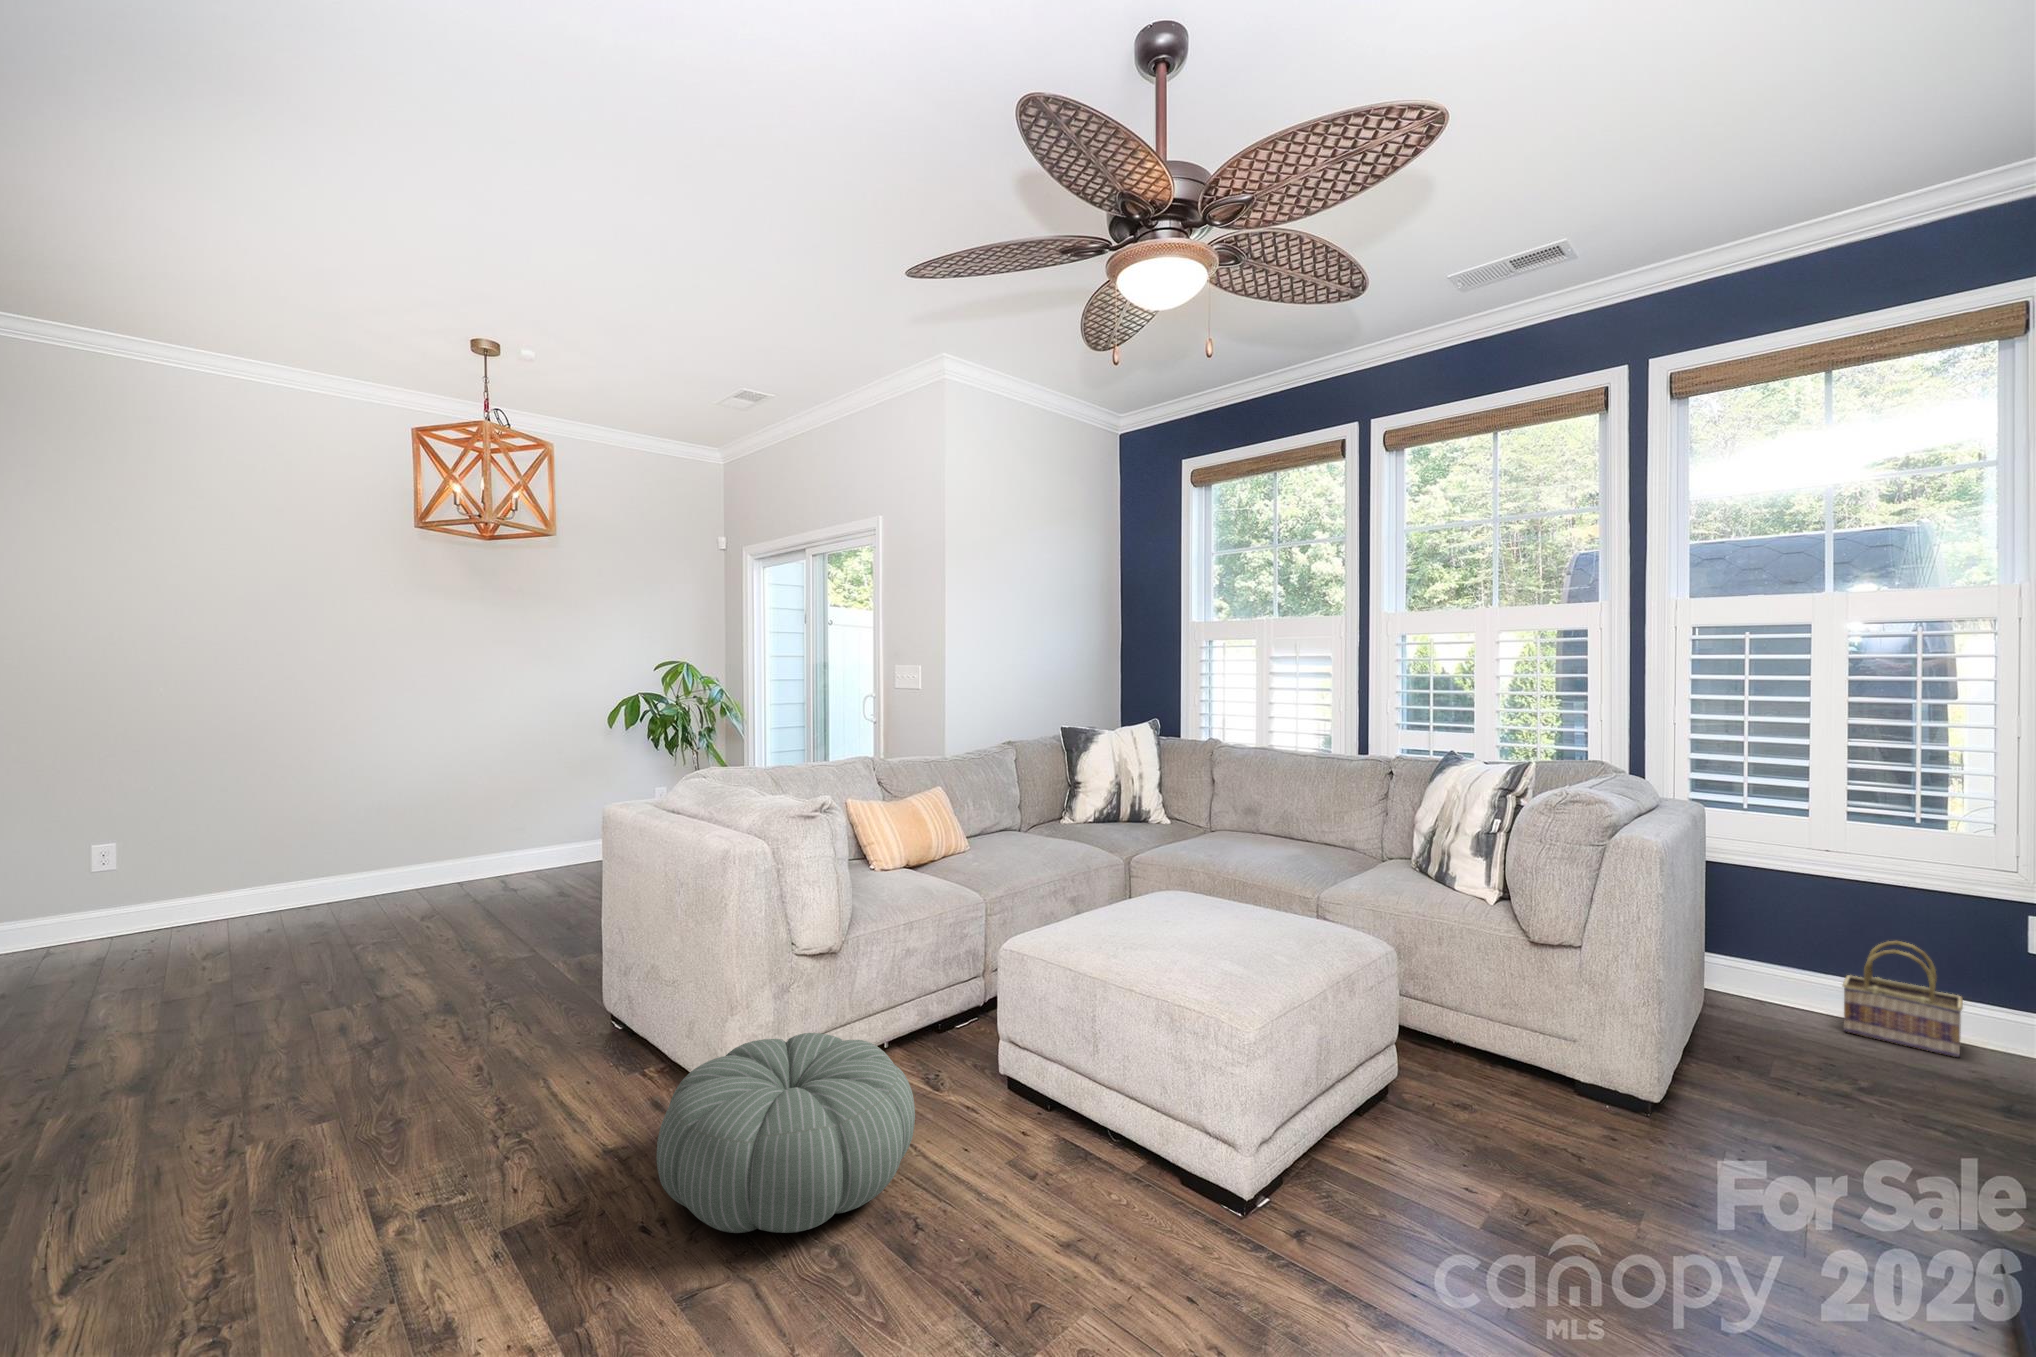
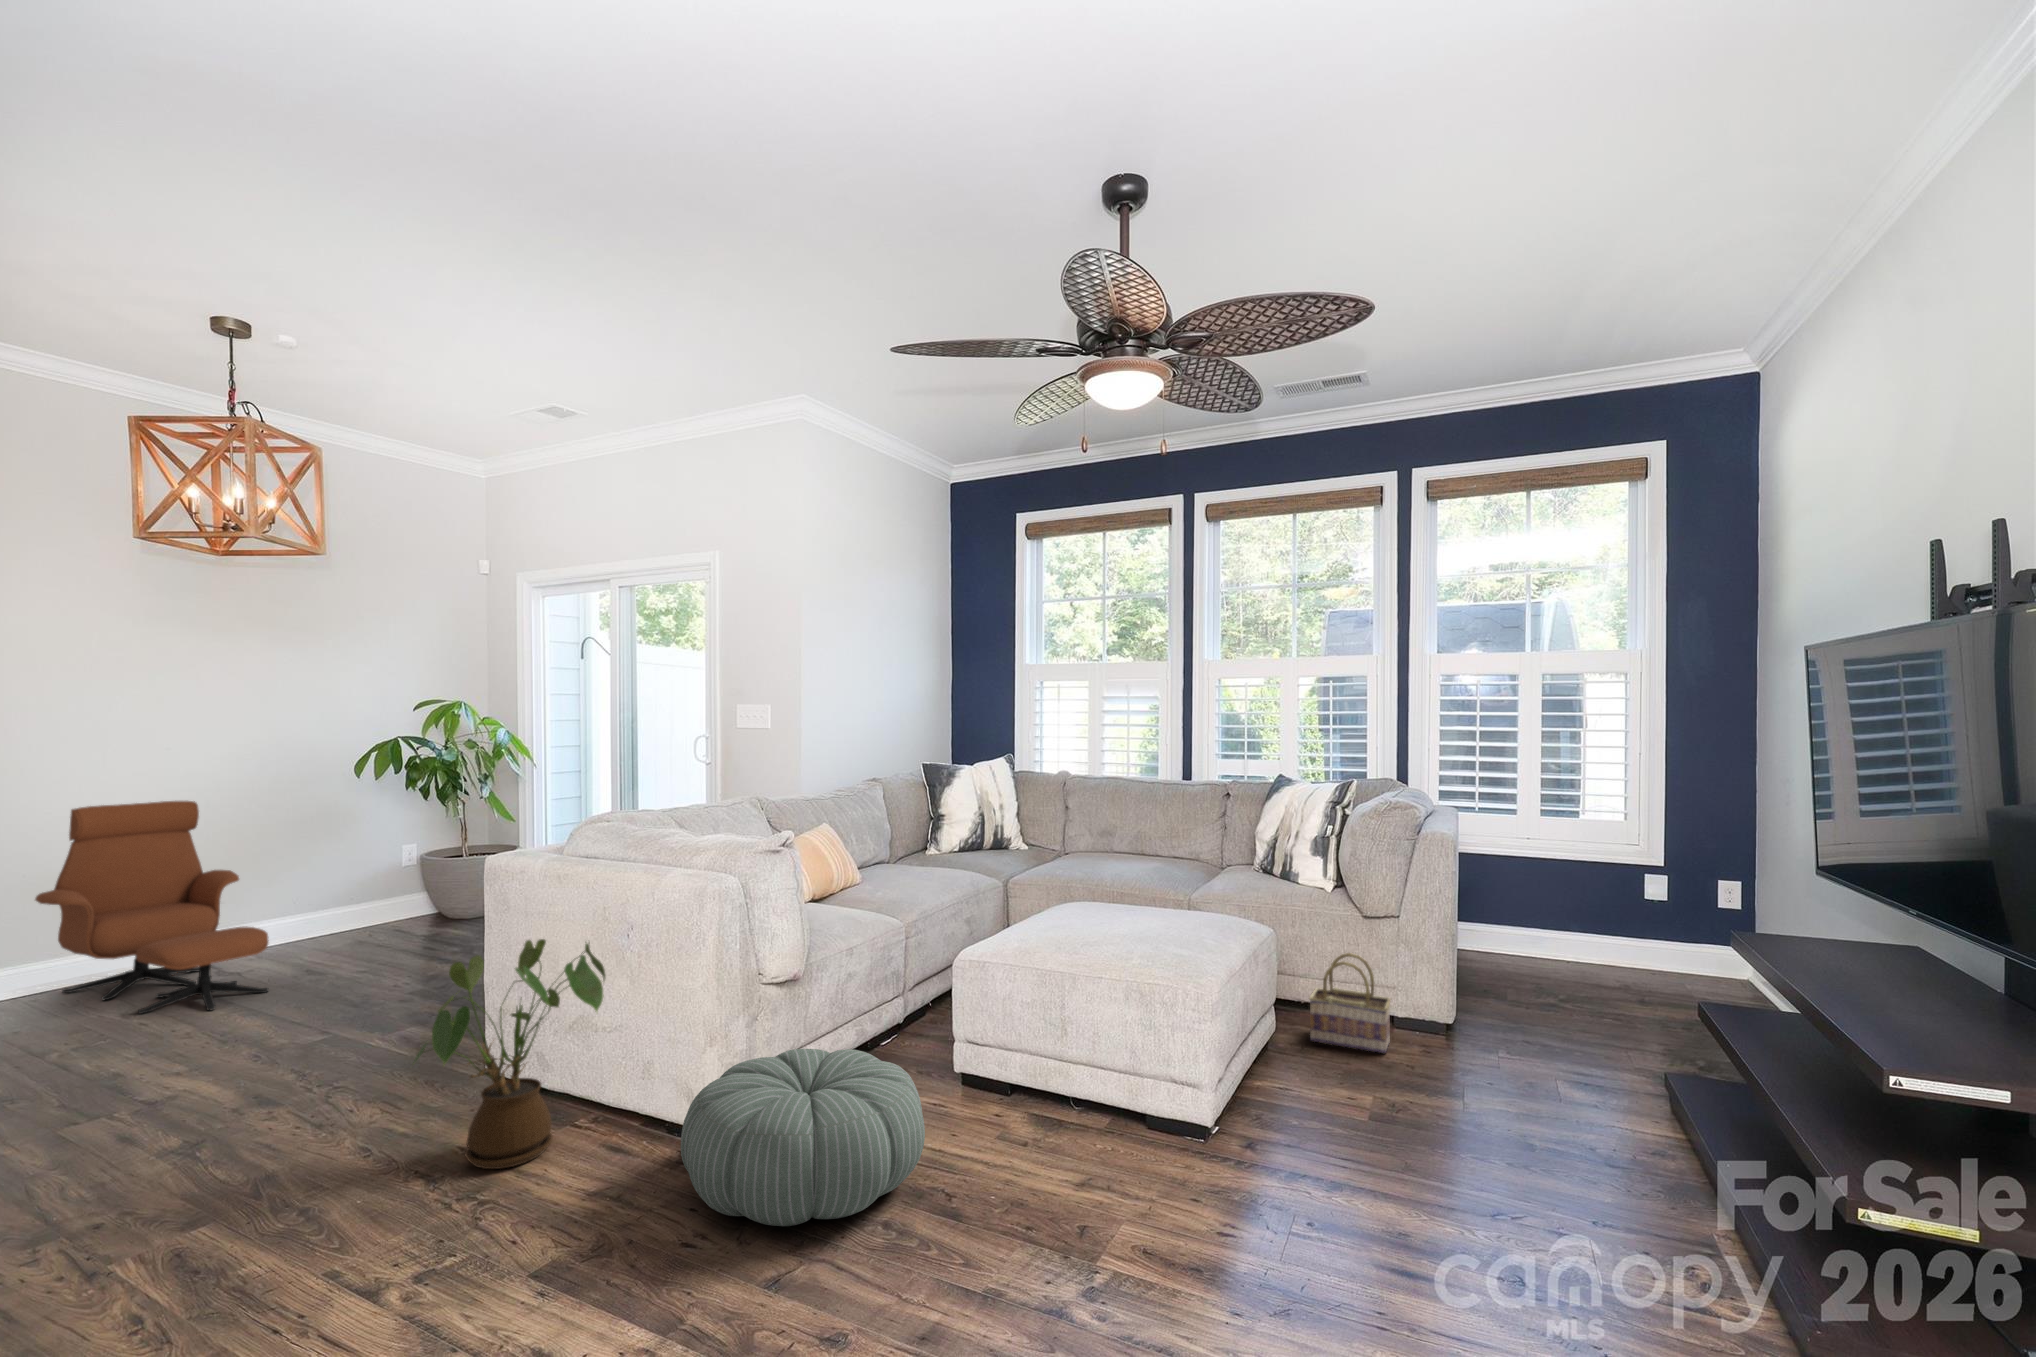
lounge chair: none [366,753,516,925] -> present [35,801,269,1014]
house plant: none [467,901,654,1113] -> present [413,939,606,1169]
basket: present [1843,941,1963,1057] -> present [1309,953,1391,1053]

